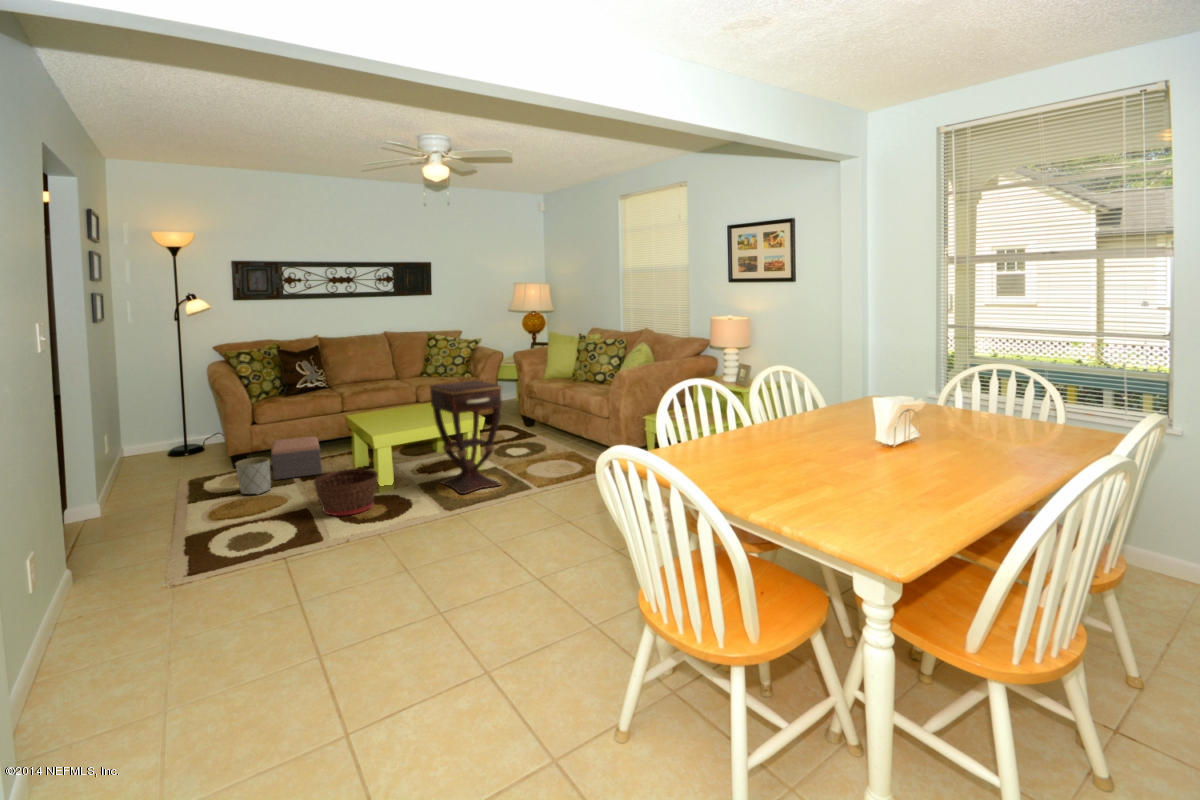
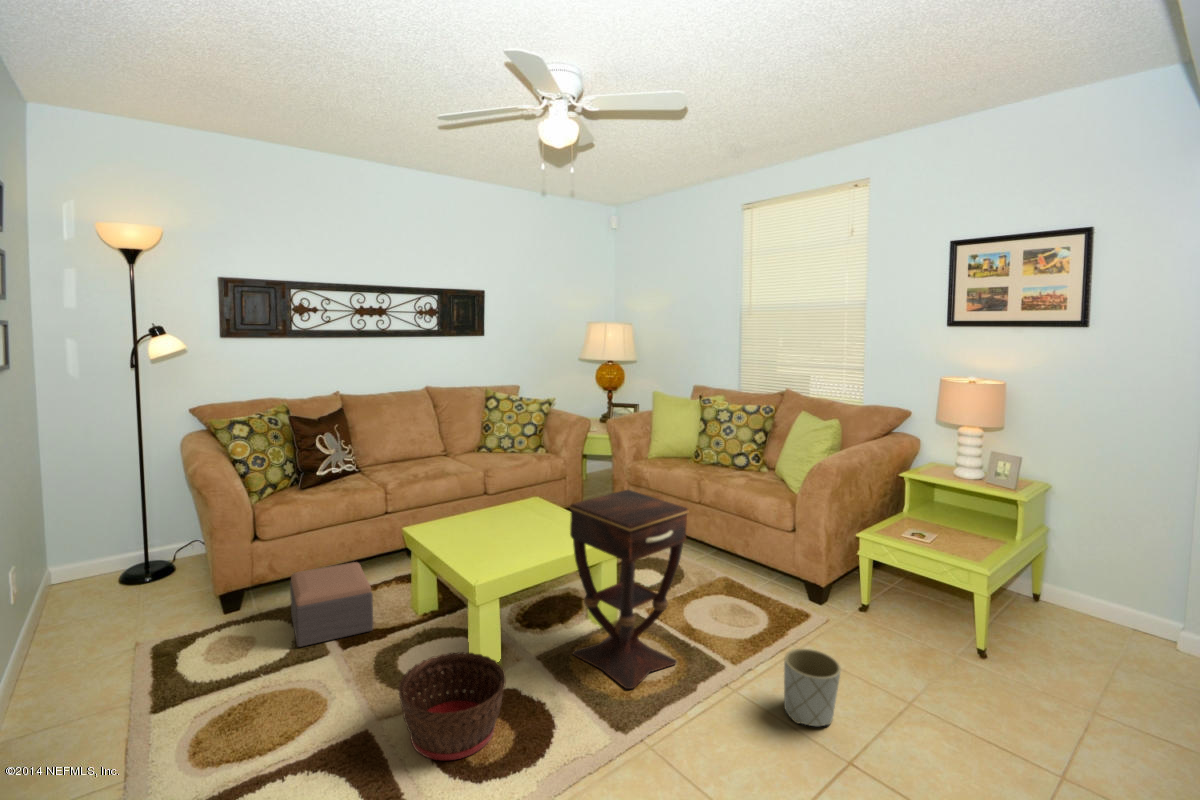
planter: present [236,457,271,495] -> present [784,649,841,726]

